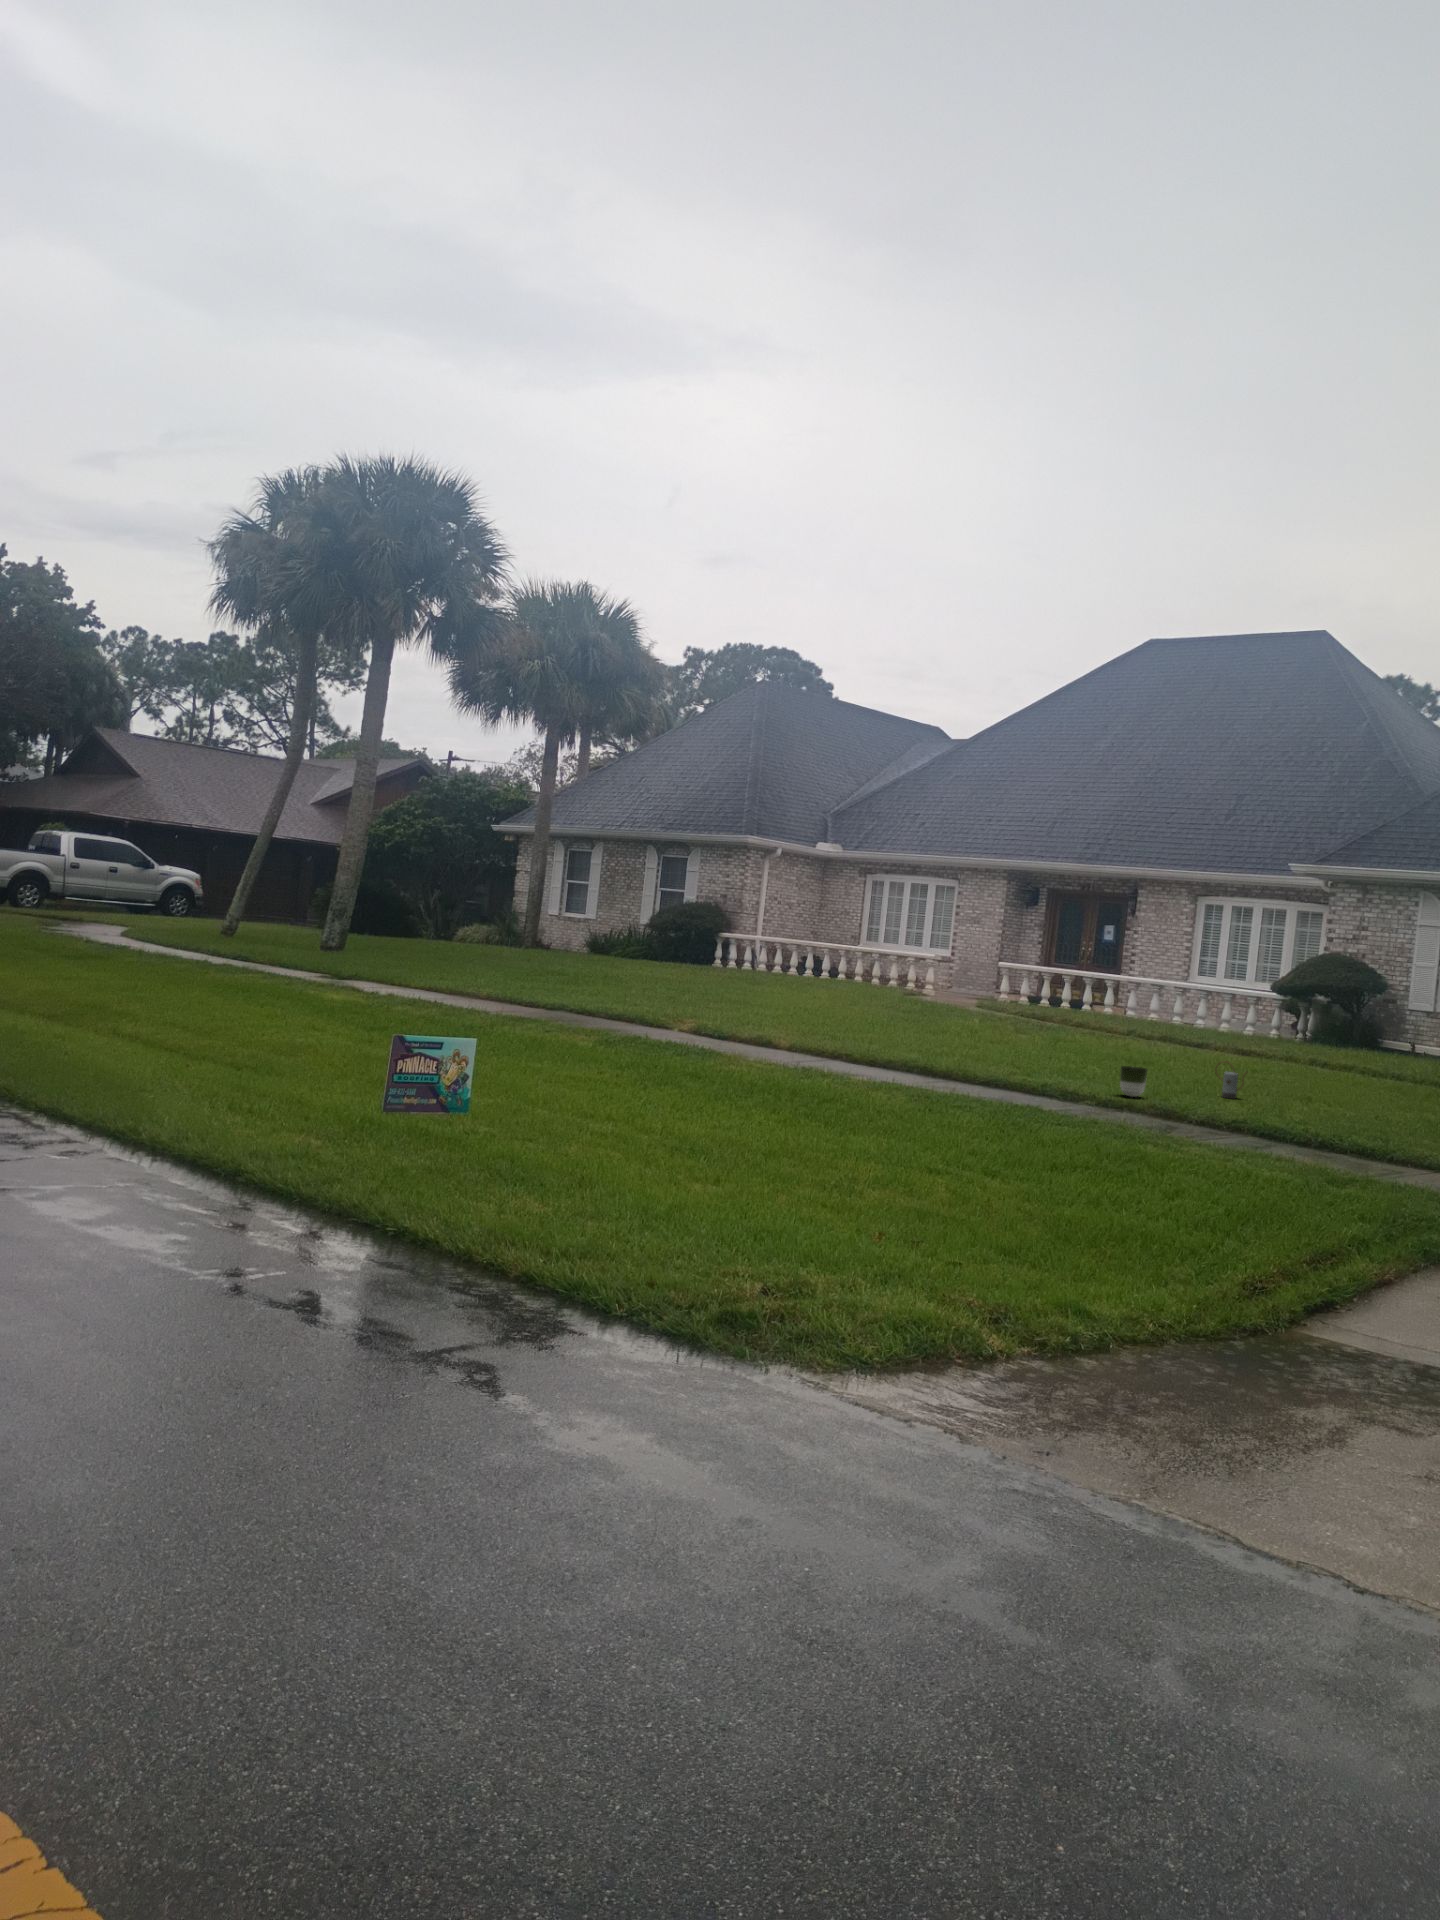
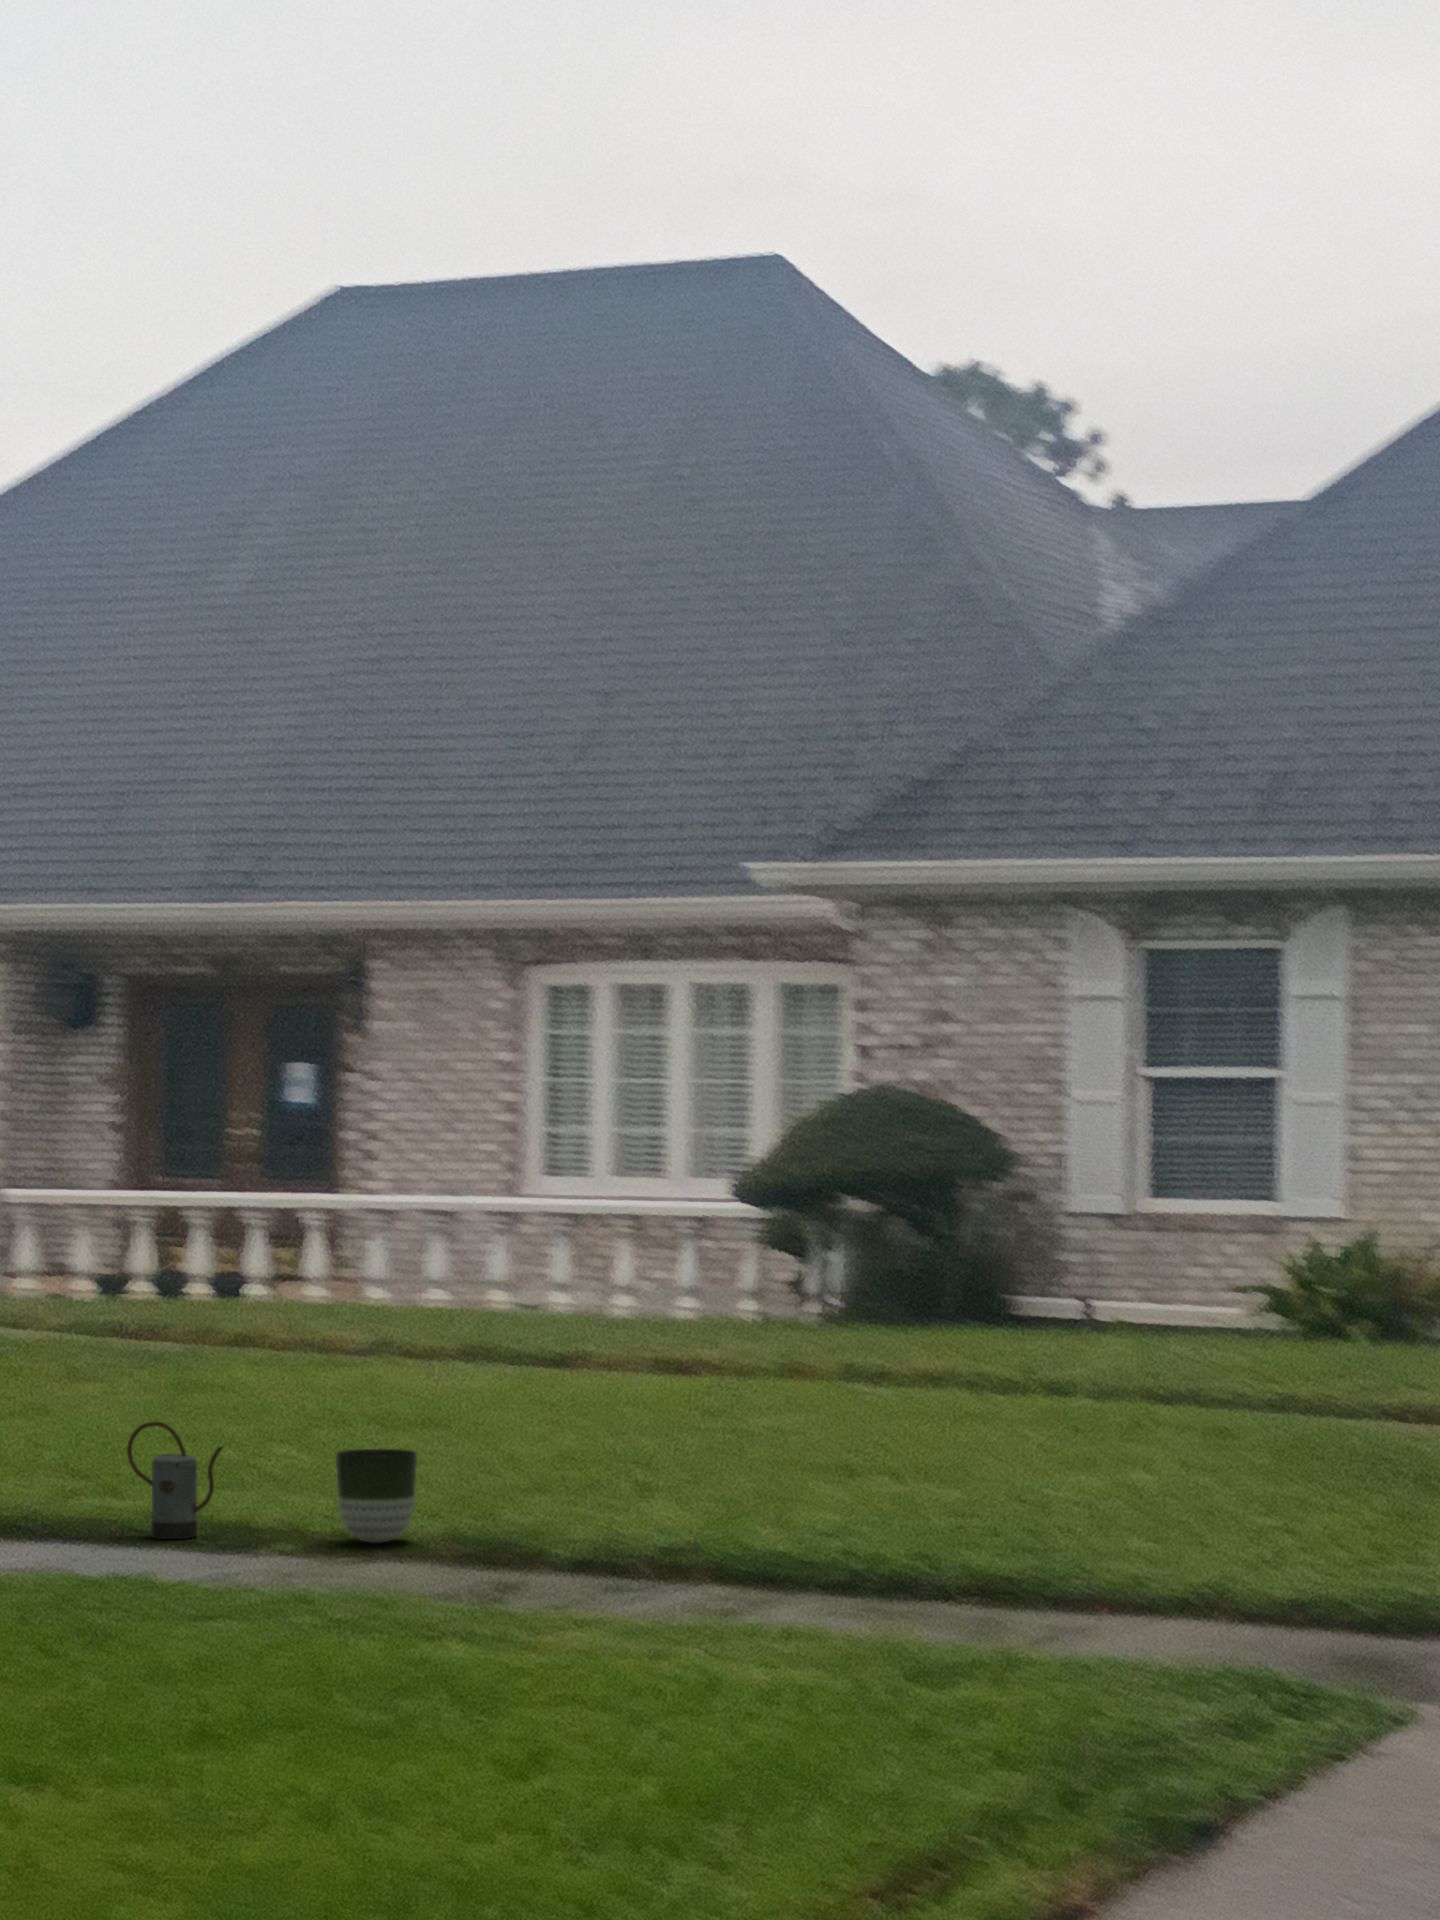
watering can: present [1216,1063,1245,1099] -> present [127,1421,222,1539]

